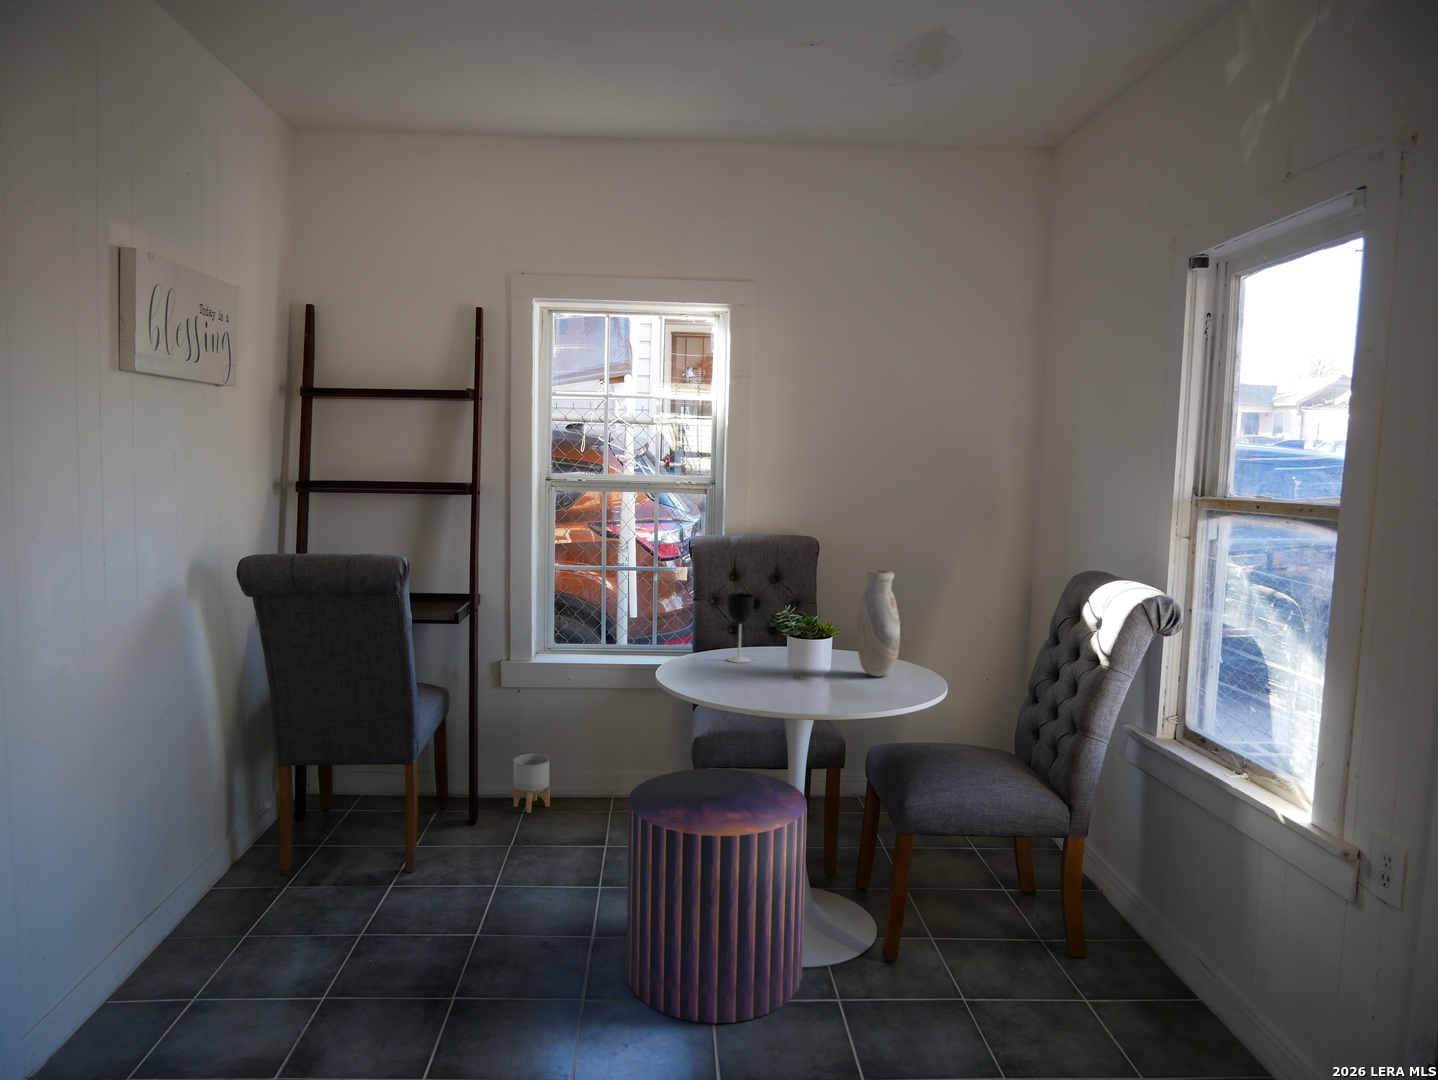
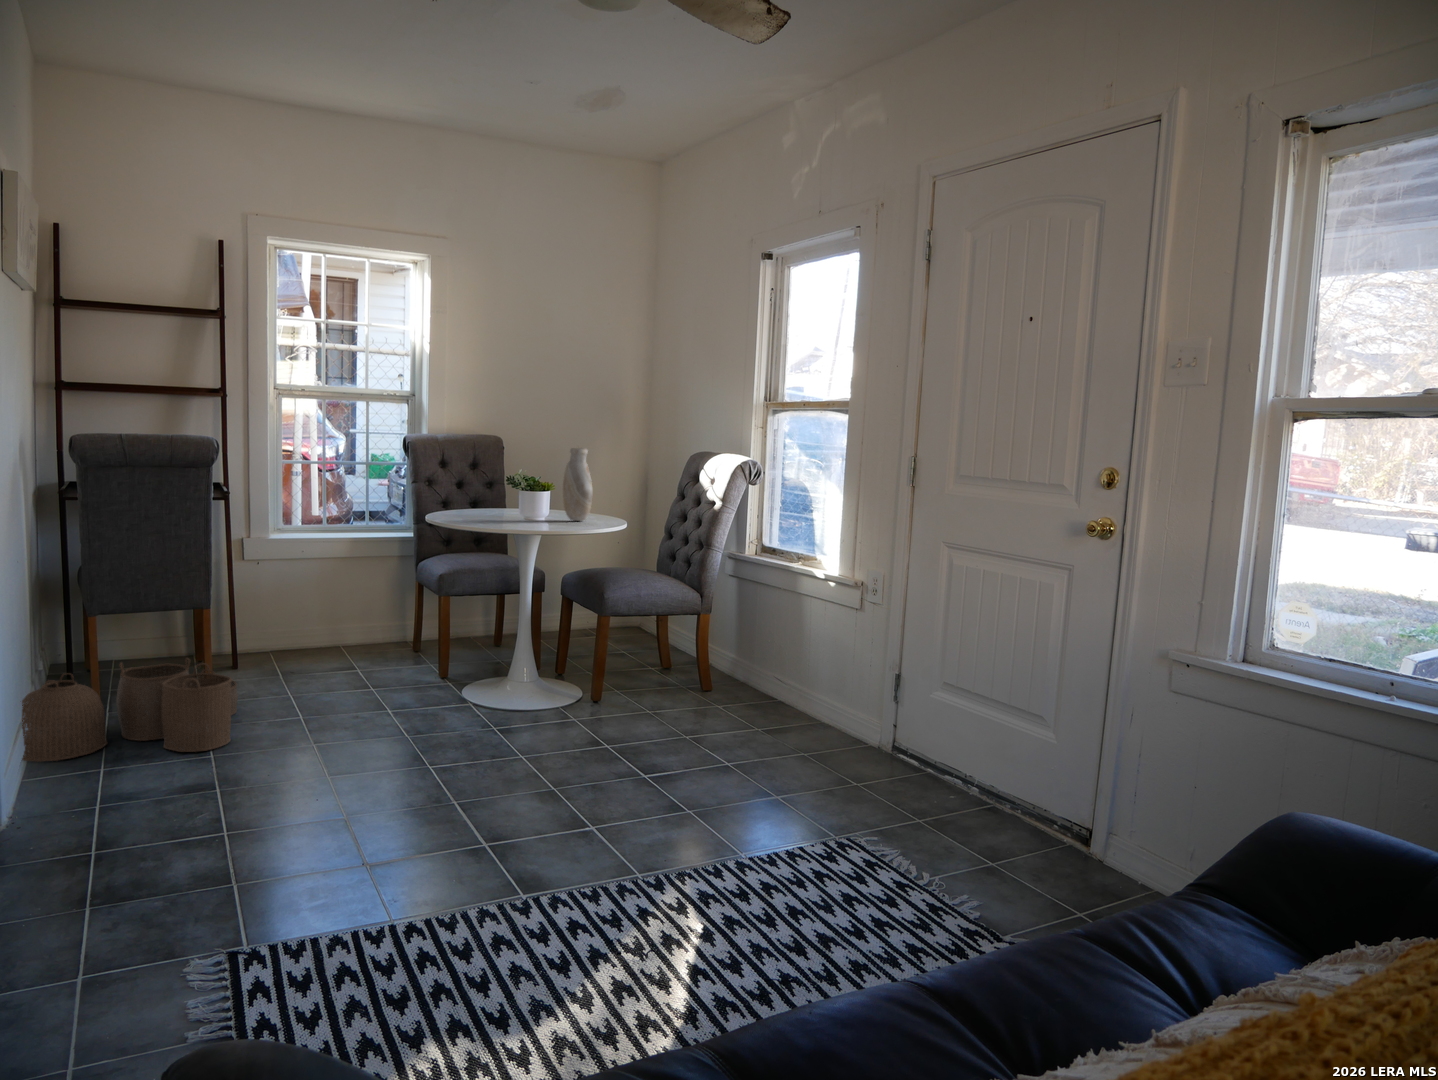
wine glass: present [727,593,754,663] -> none [462,468,483,519]
planter: present [514,754,550,813] -> none [247,621,281,668]
pouf: present [626,769,807,1023] -> none [423,588,551,738]
woven basket: none [175,831,447,971] -> present [22,658,238,762]

